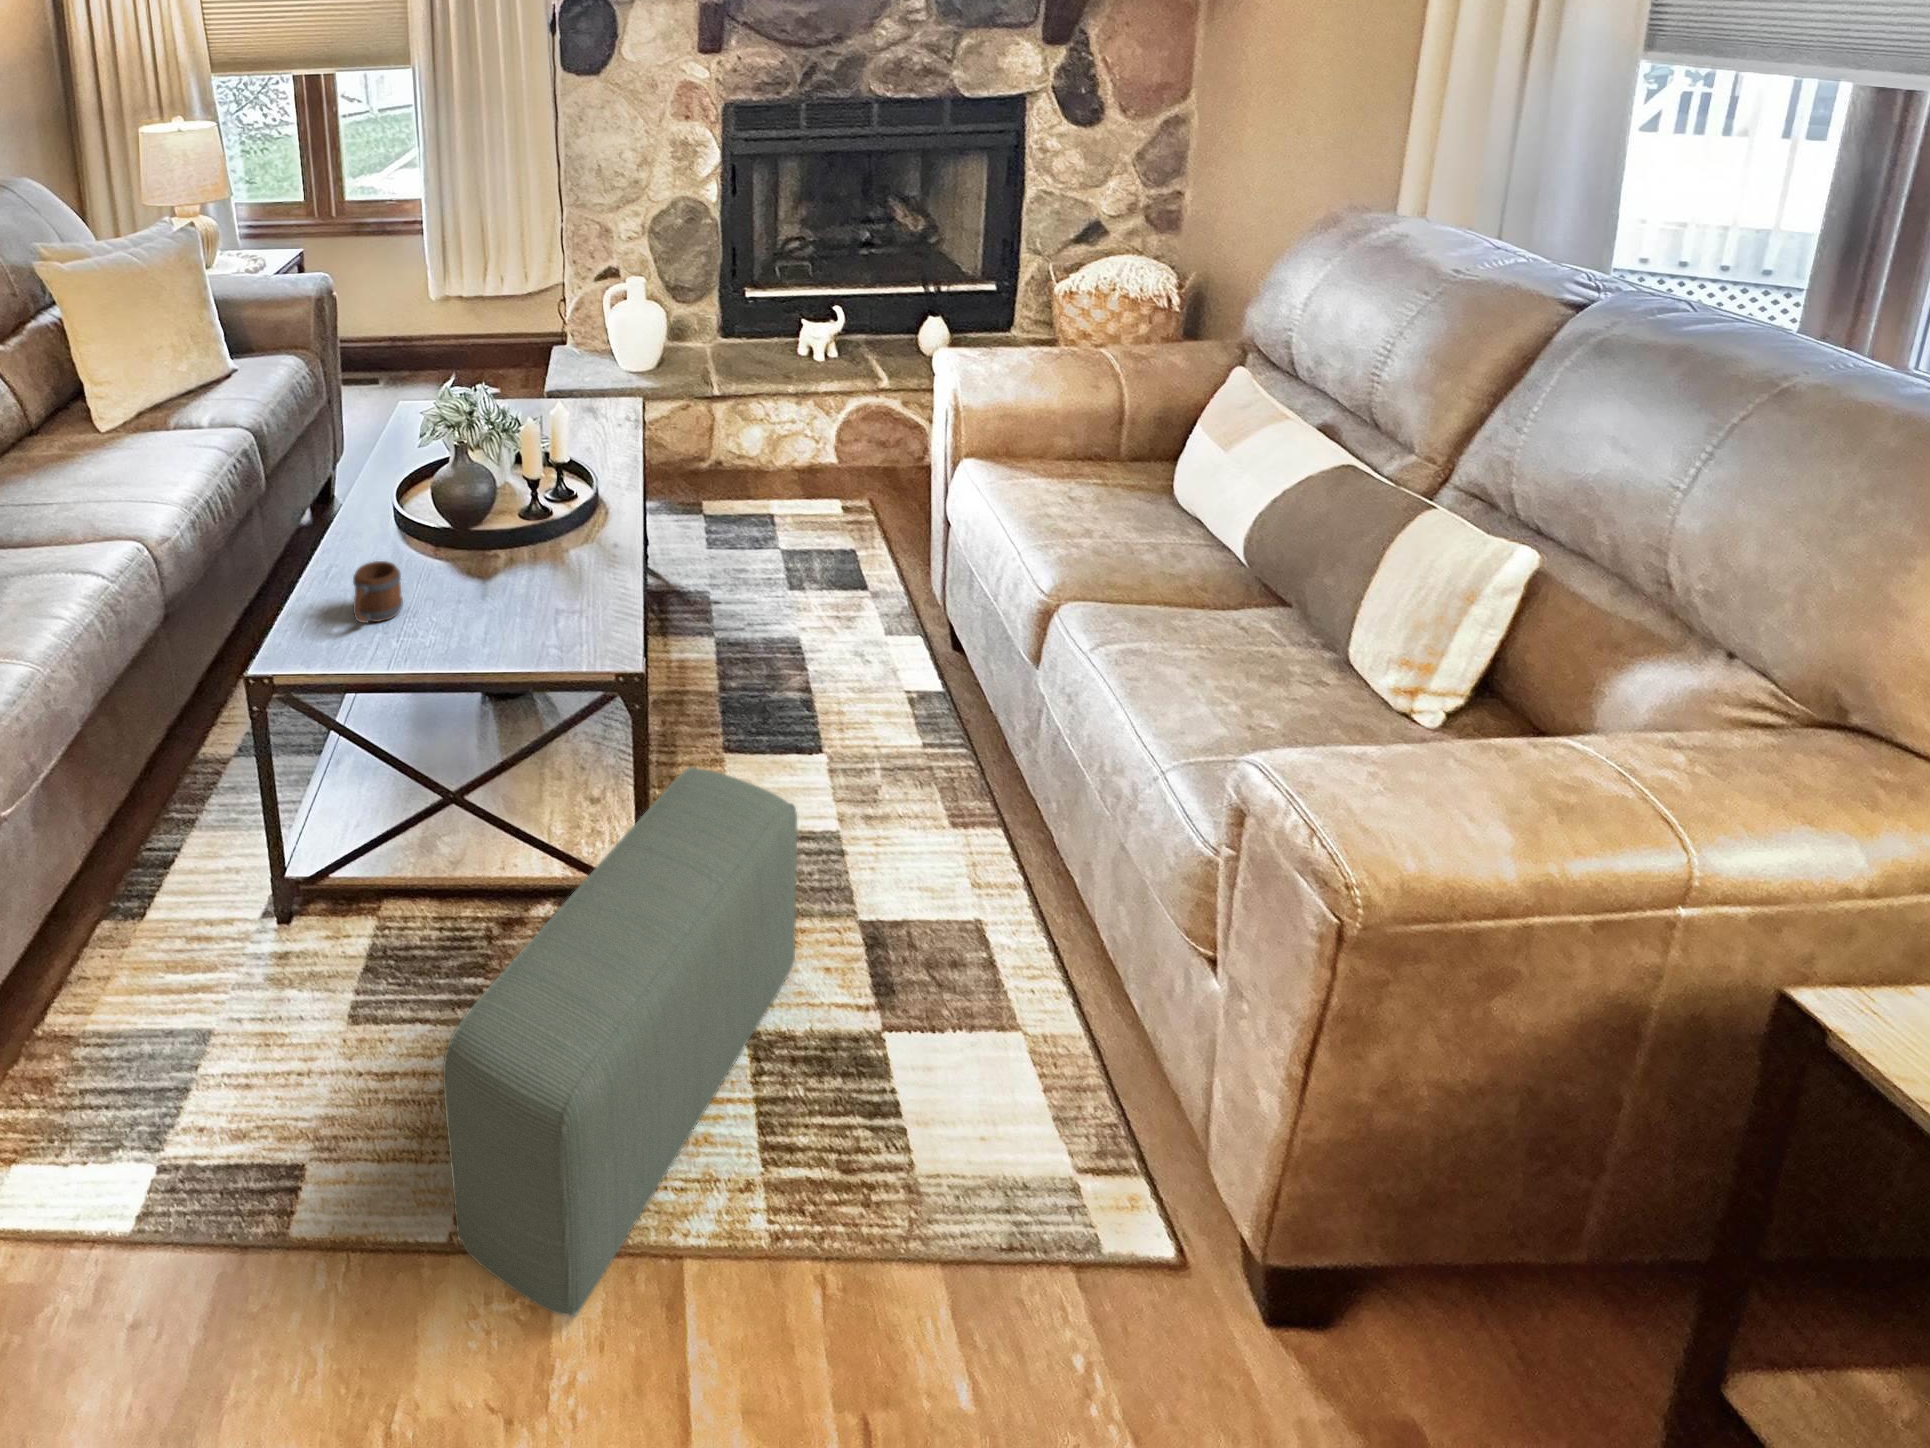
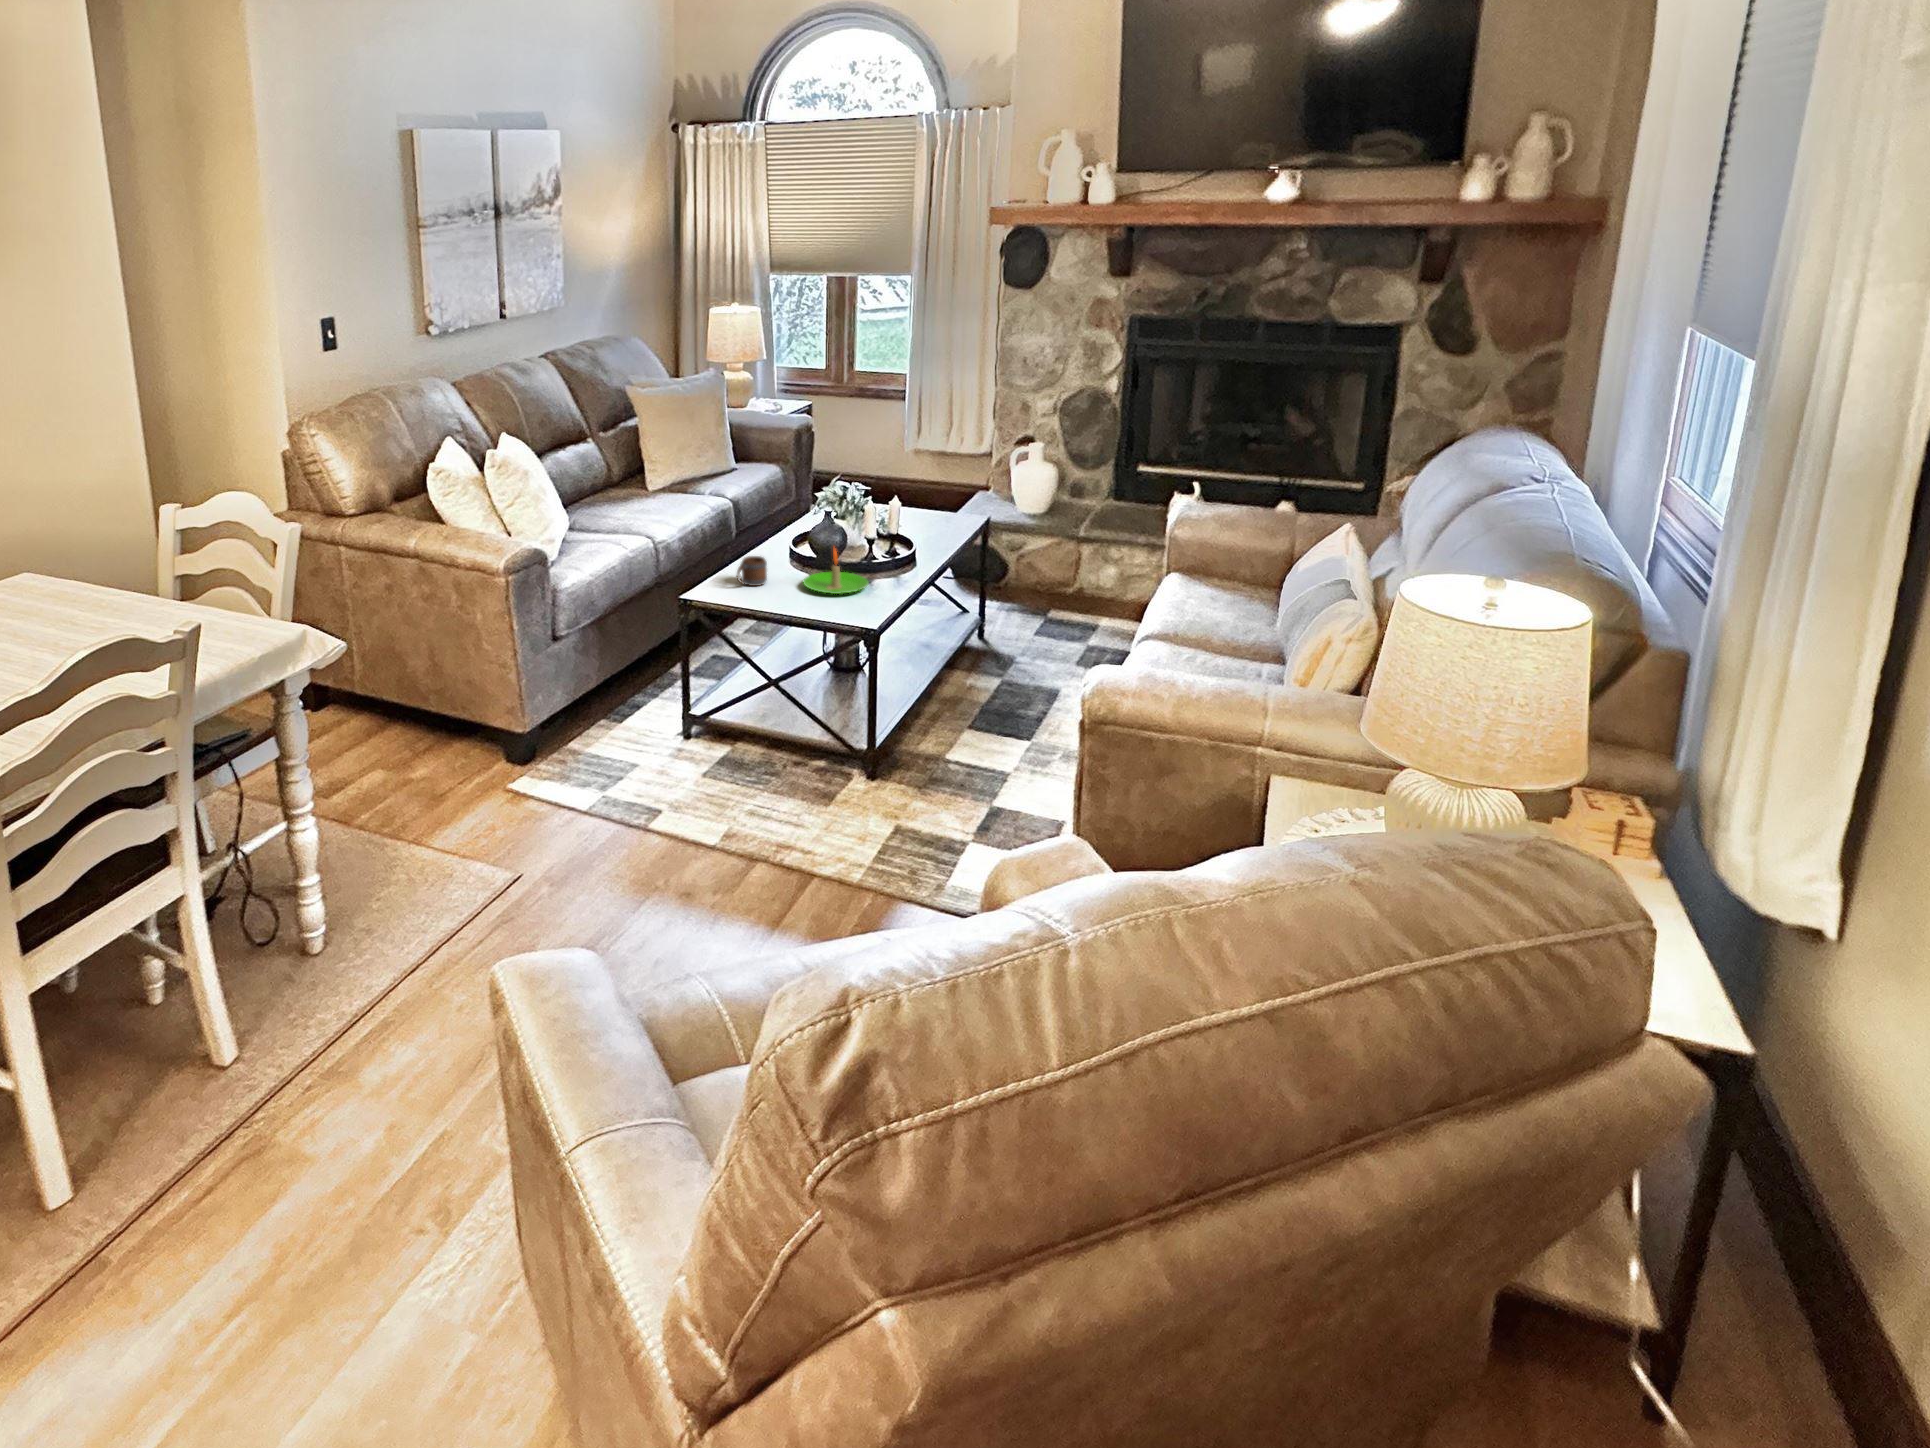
candle: none [469,521,585,614] -> present [803,548,869,594]
pouf: present [443,767,797,1317] -> none [715,685,943,871]

